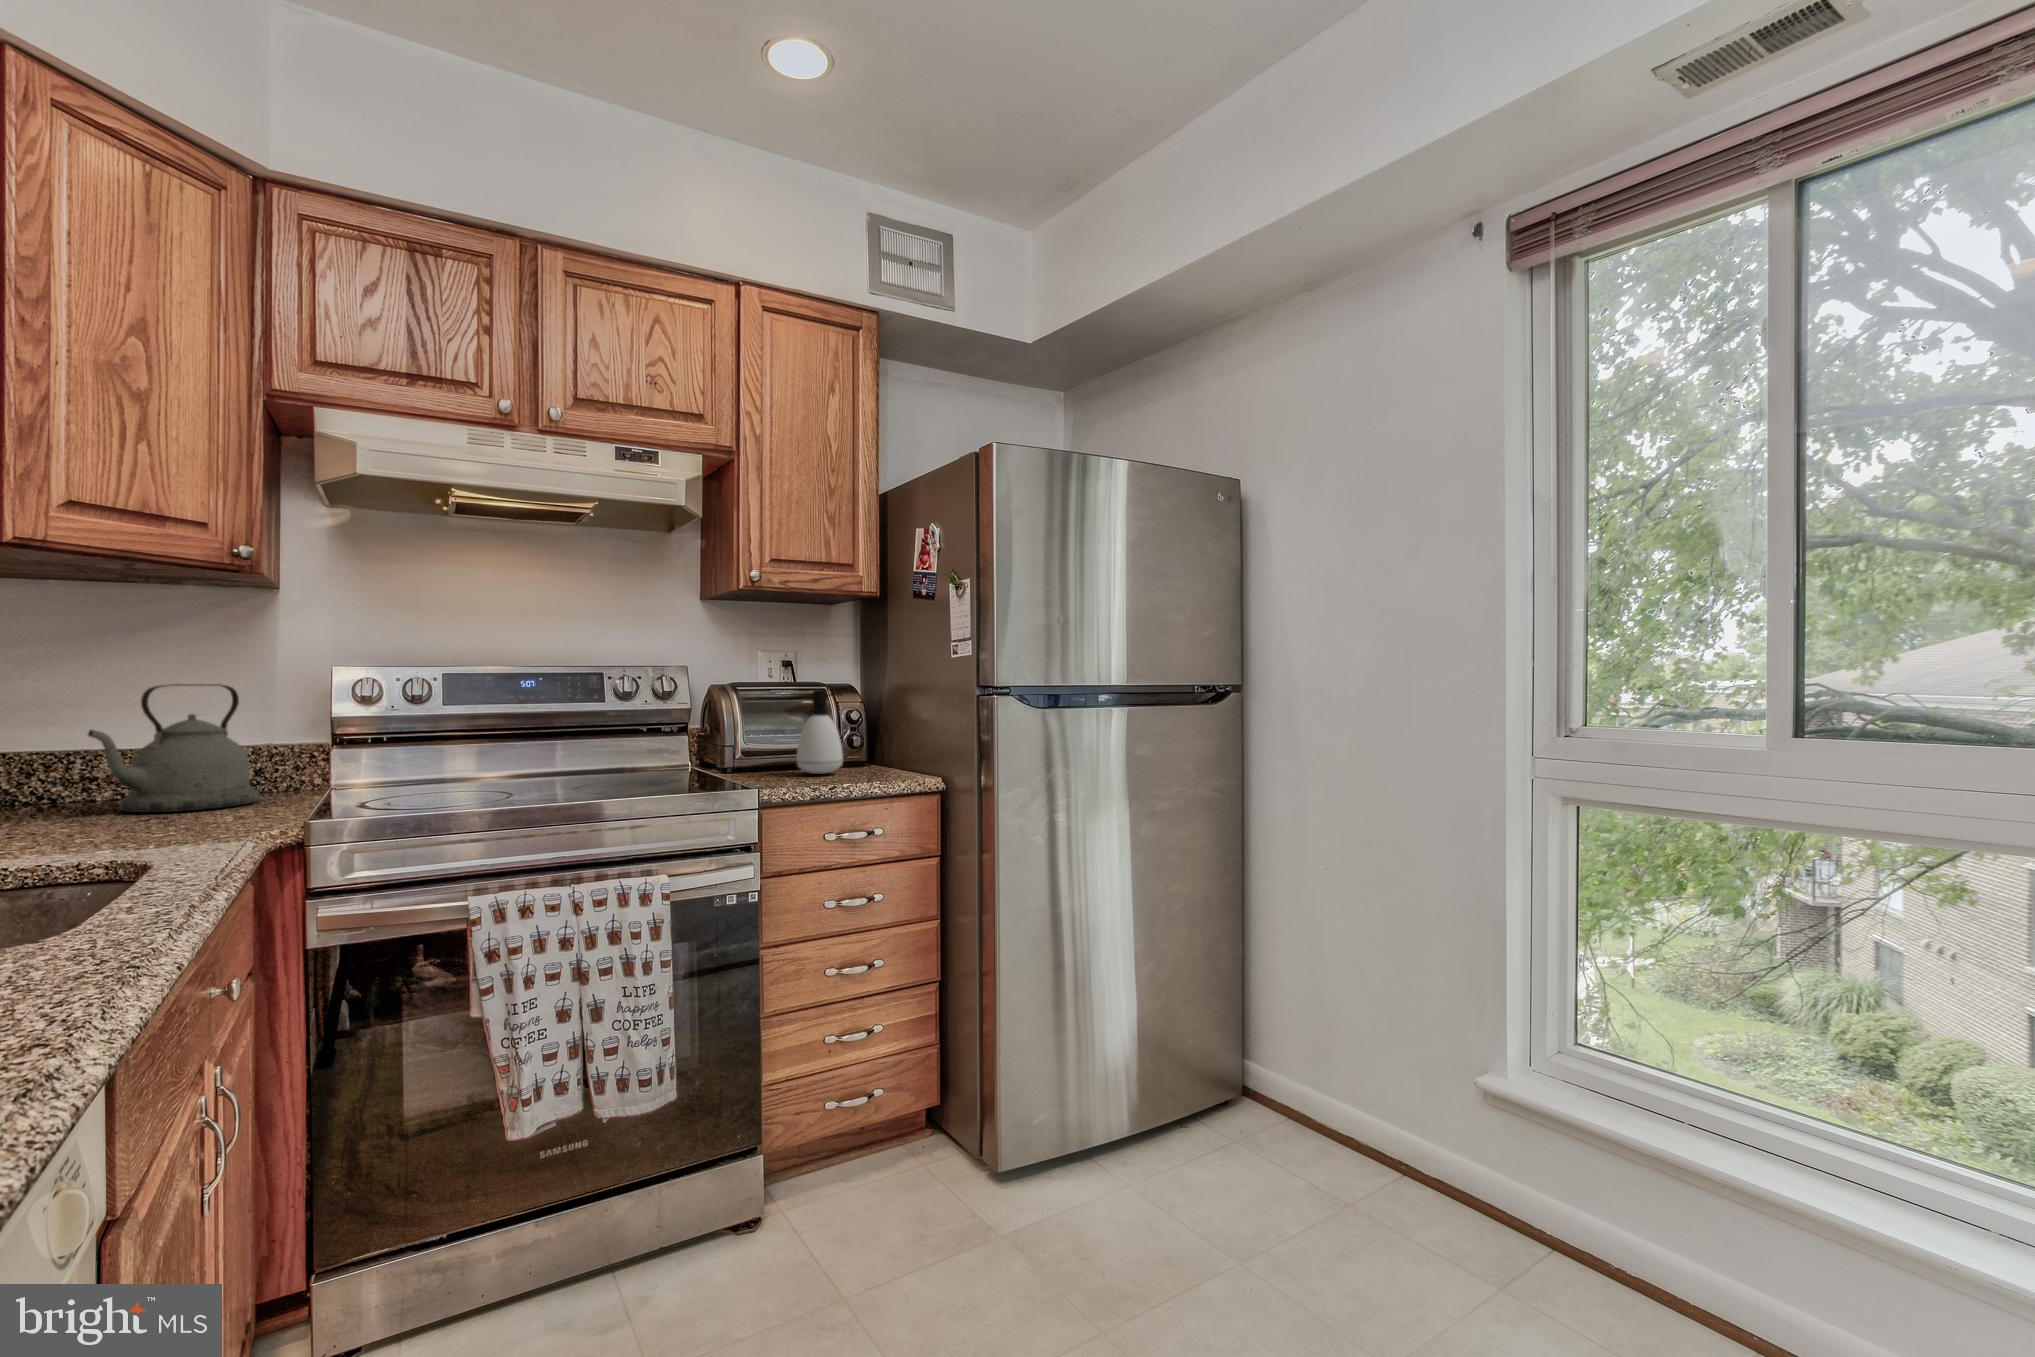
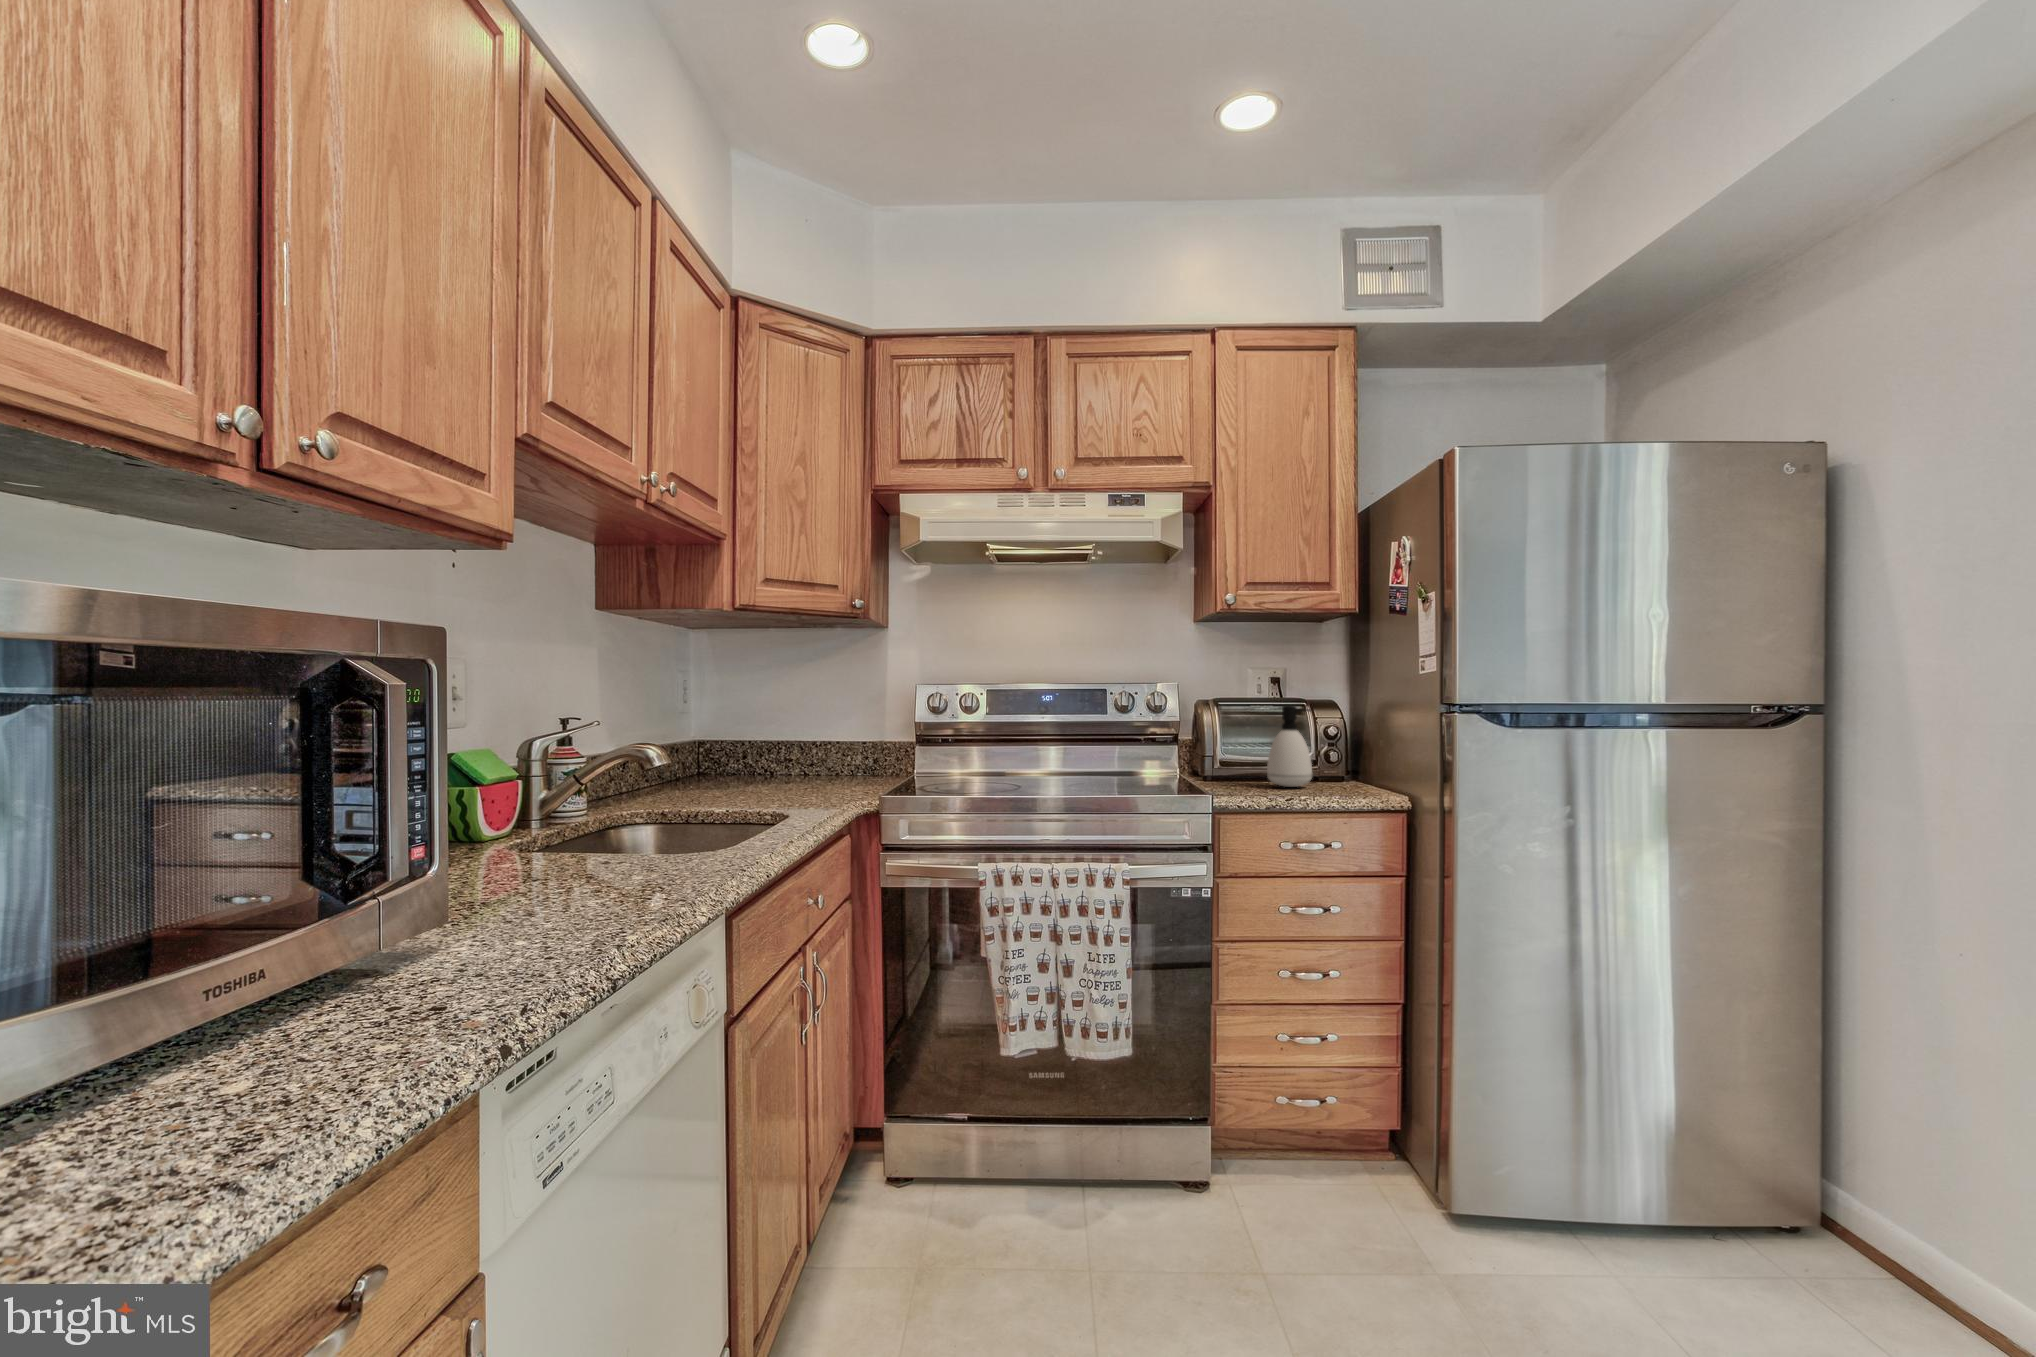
kettle: present [88,684,260,812] -> none [781,696,874,783]

